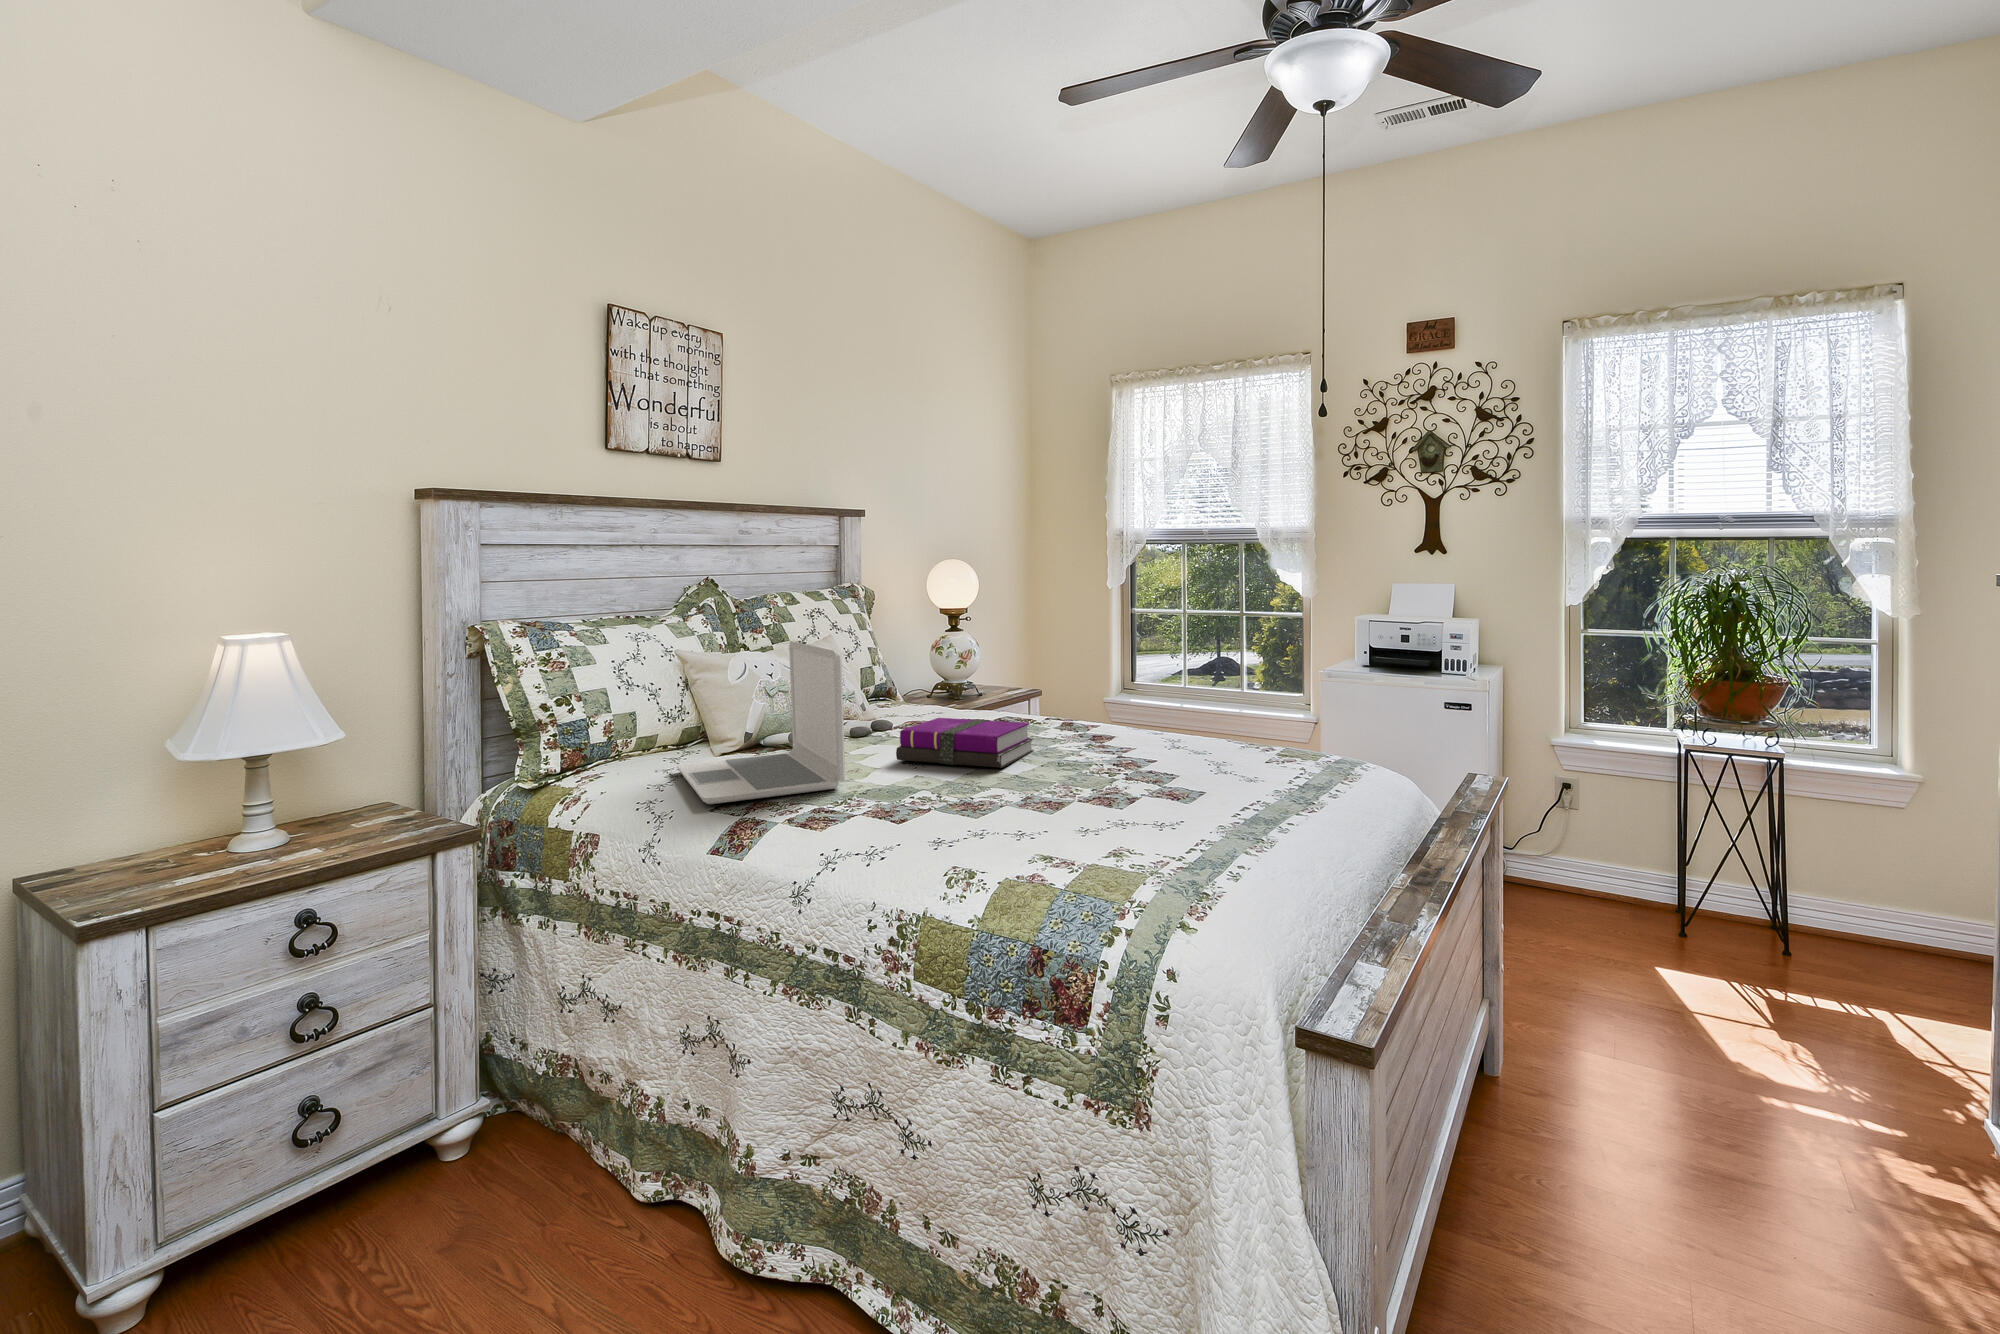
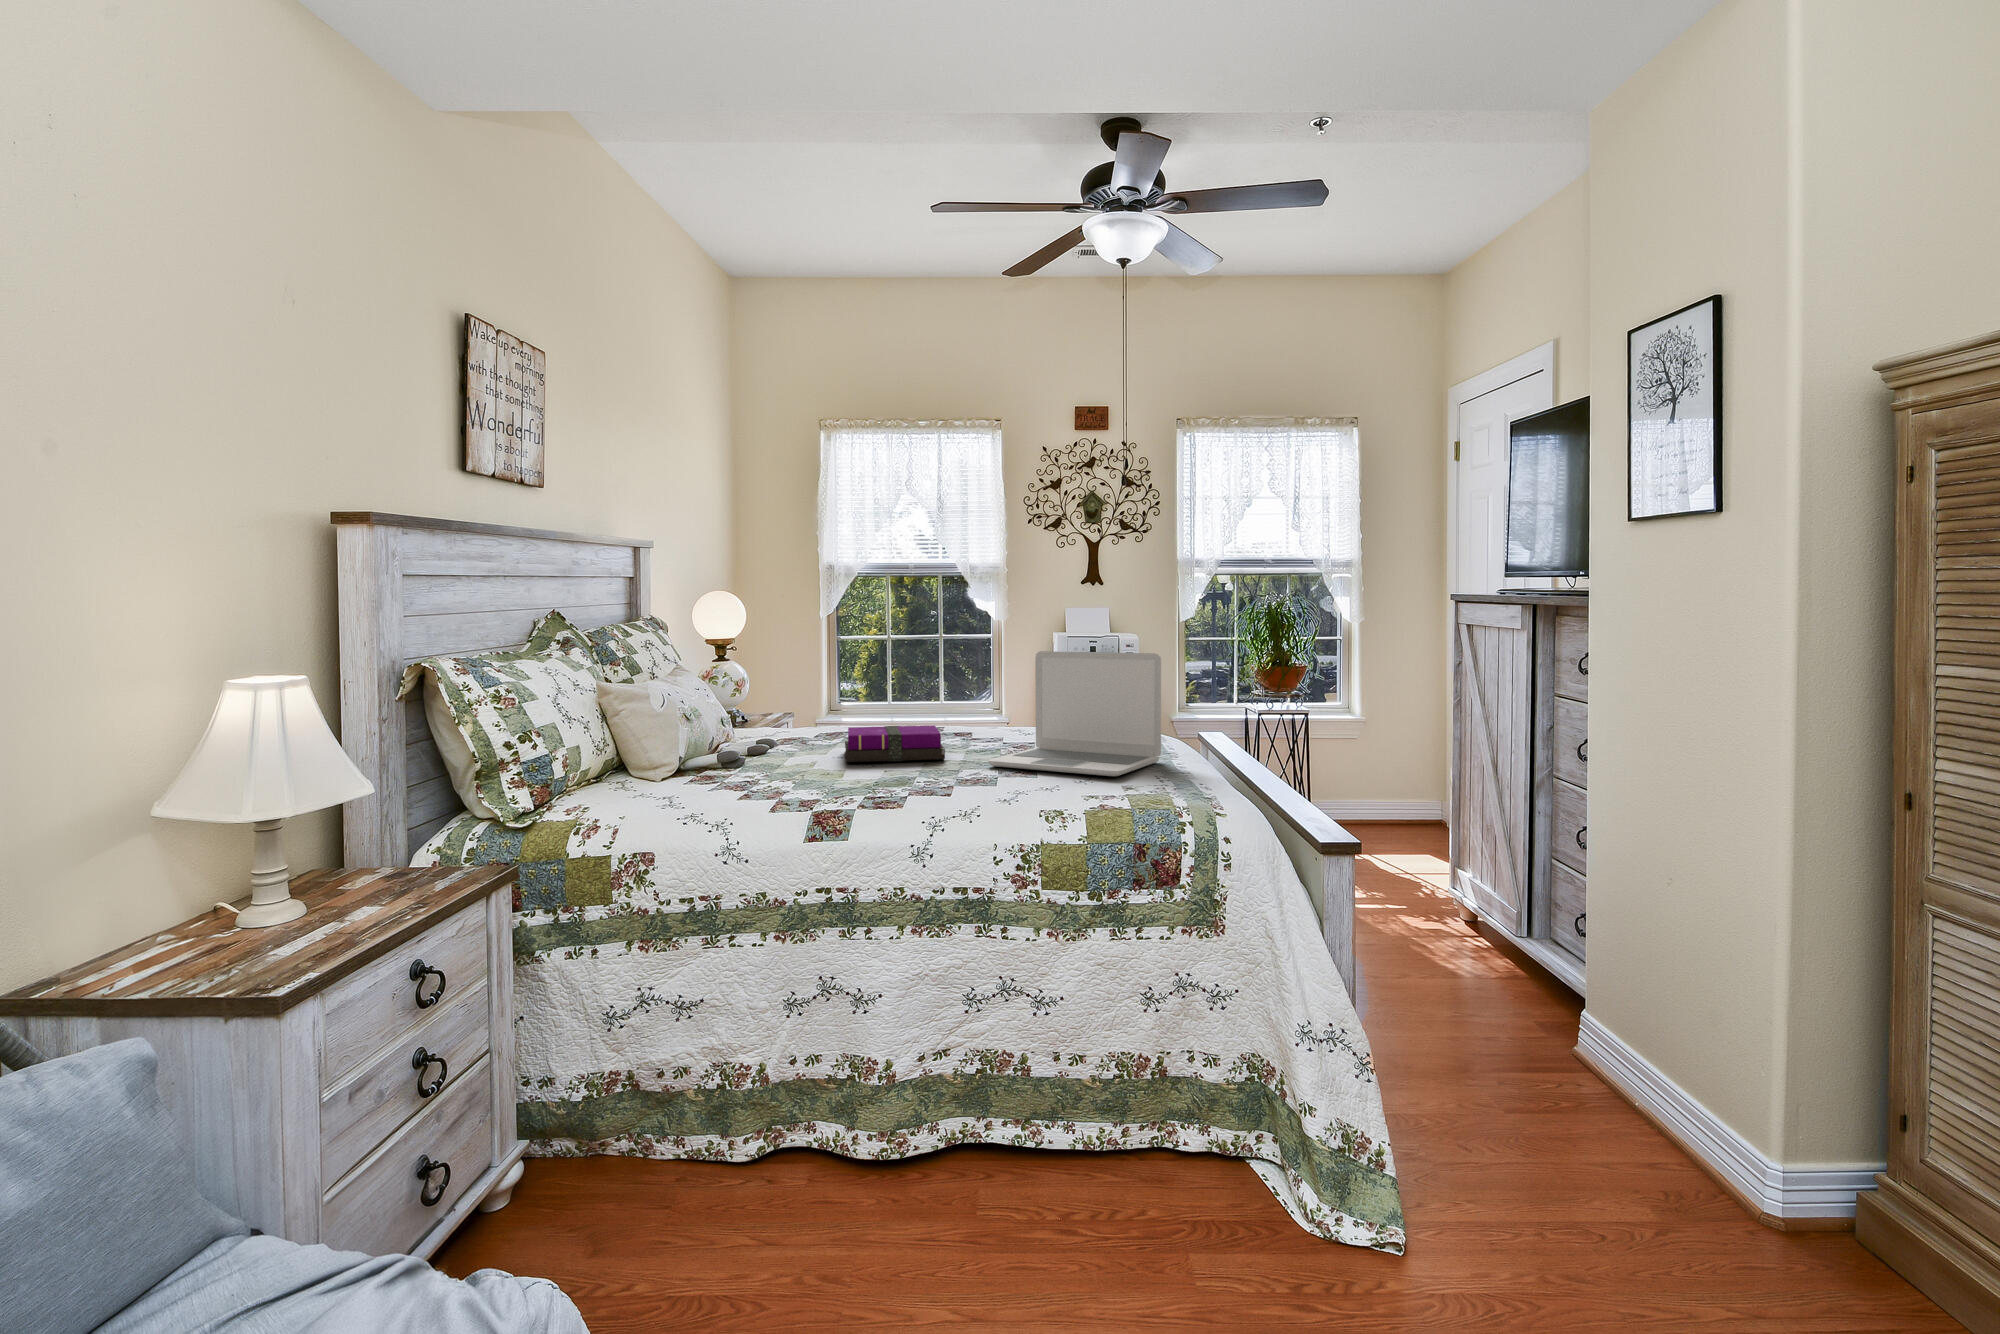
laptop: present [677,641,845,804] -> present [988,651,1161,776]

